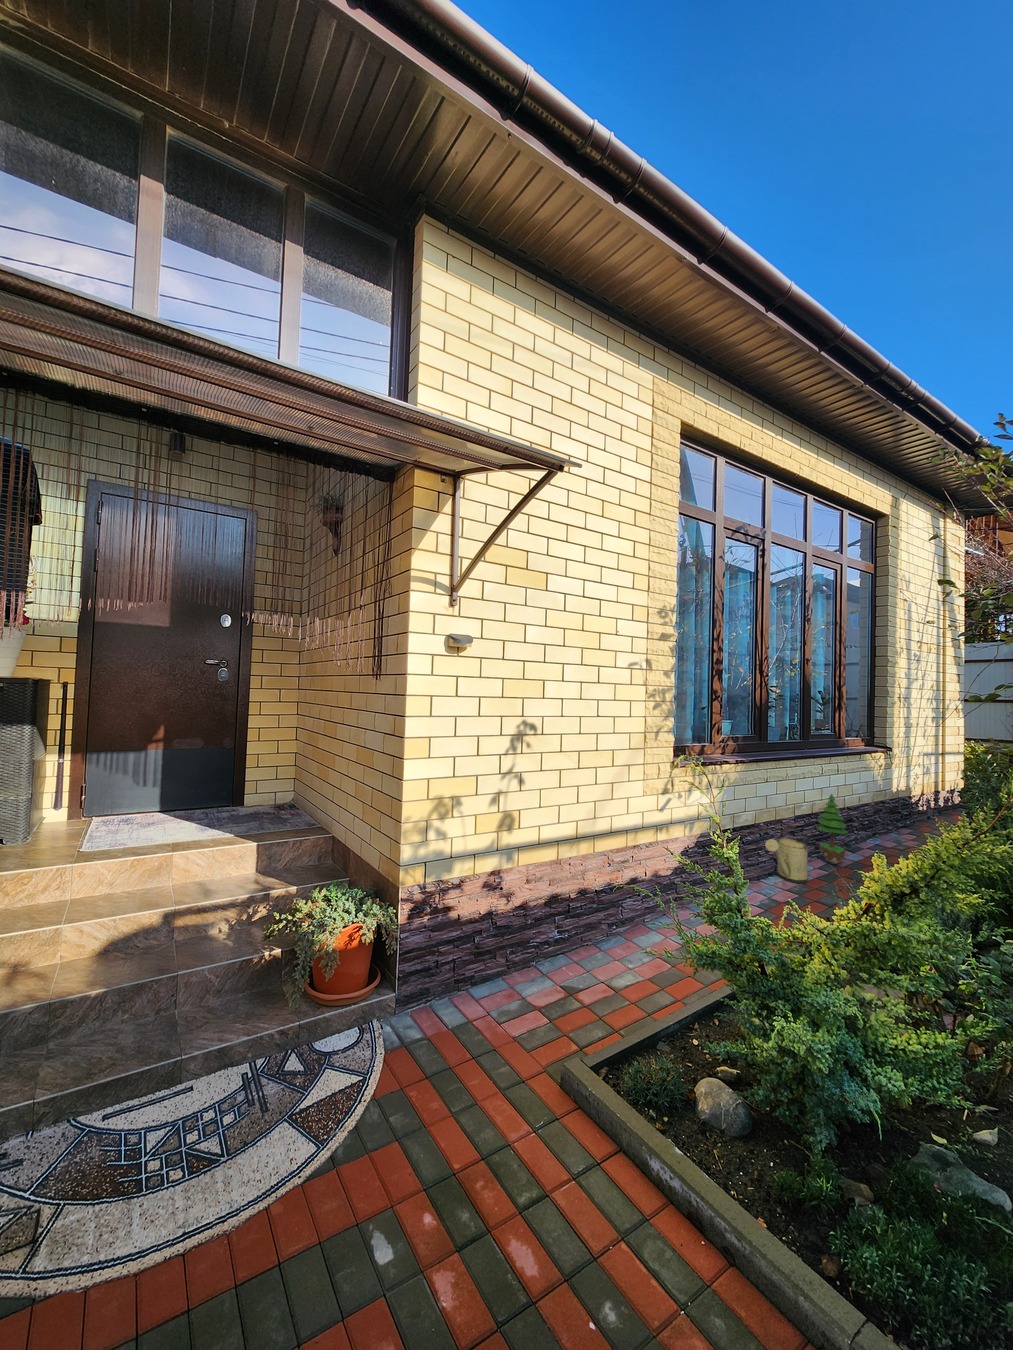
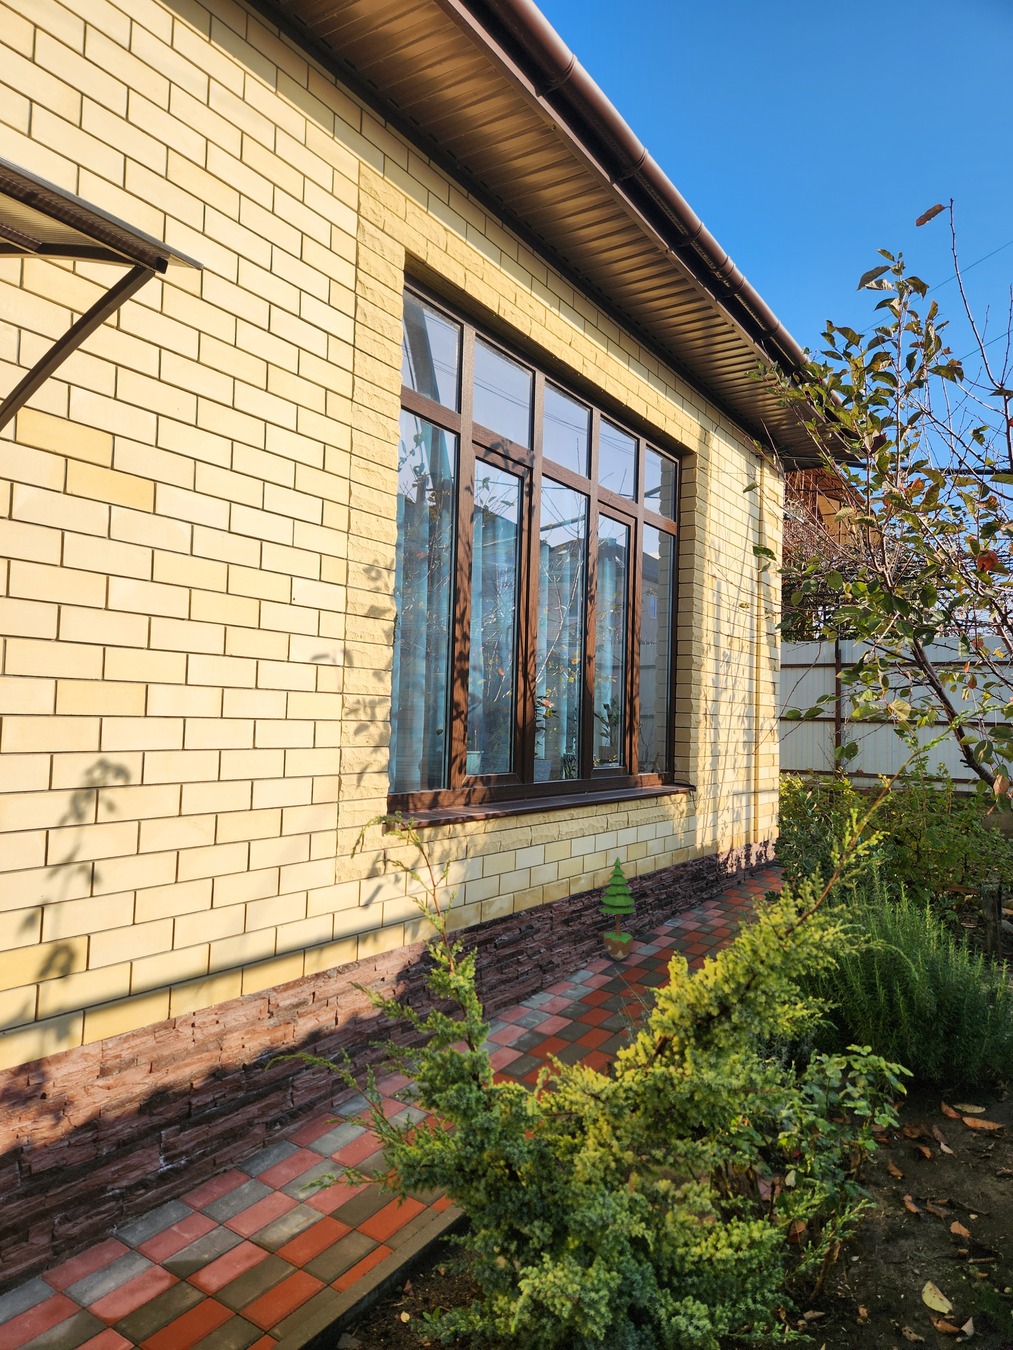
watering can: present [765,828,808,884] -> none [527,915,583,997]

